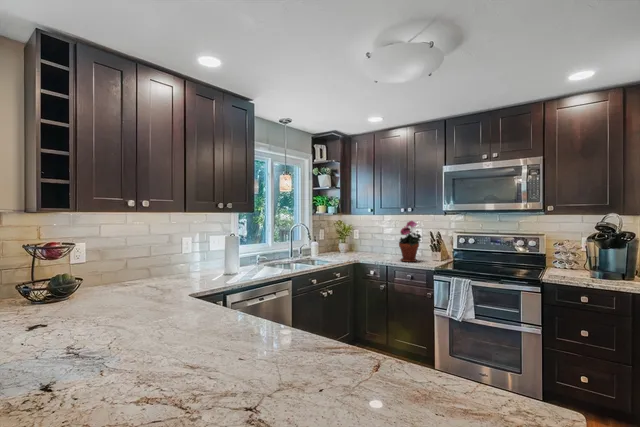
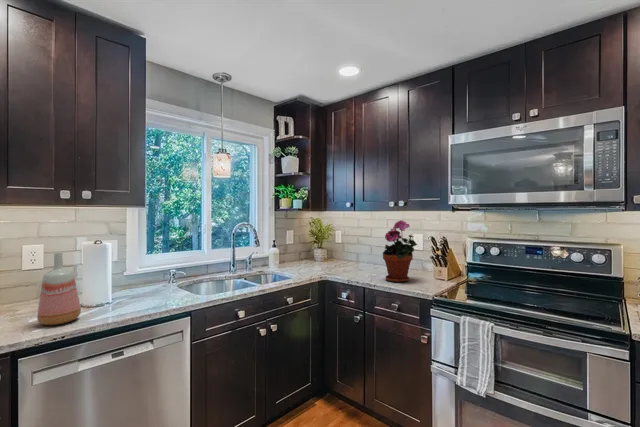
vase: none [213,237,234,279] -> present [37,253,81,325]

